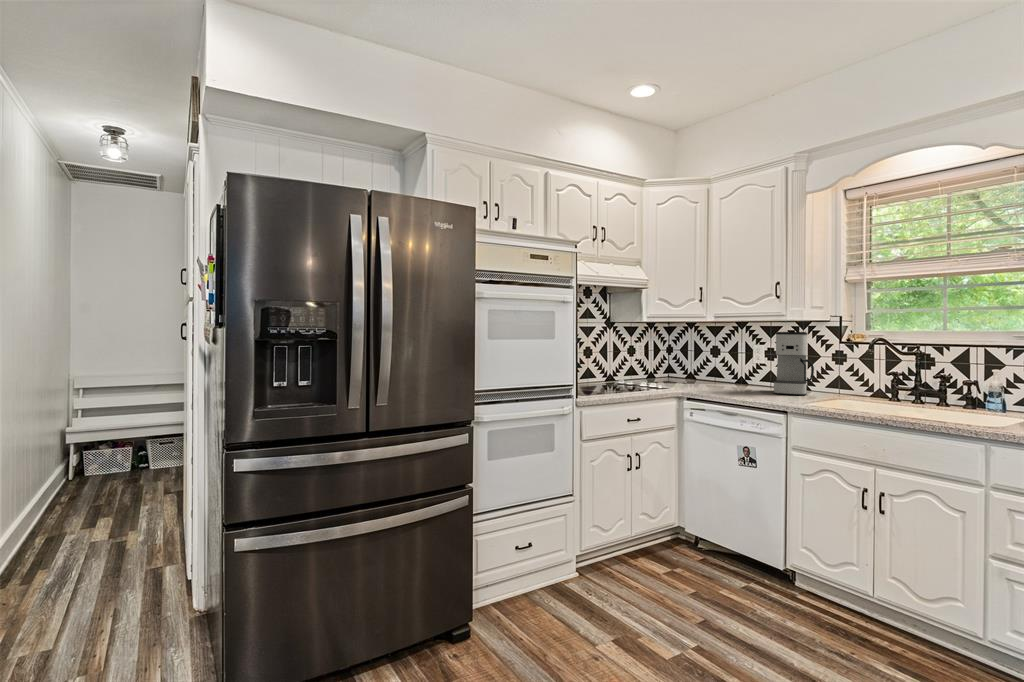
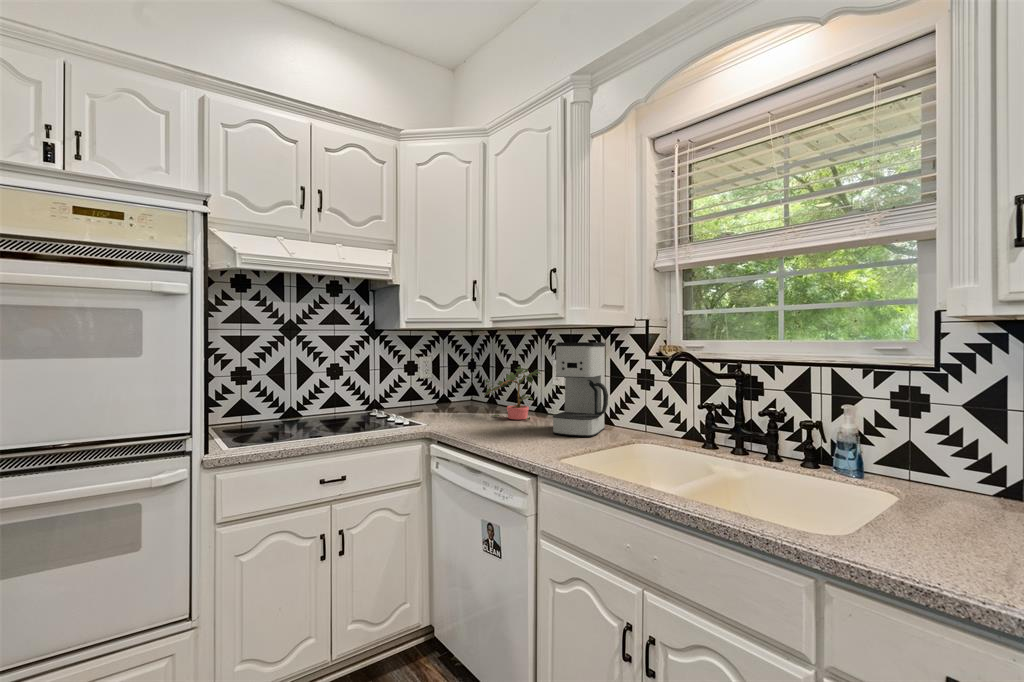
potted plant: none [700,349,754,387] -> present [484,366,541,420]

